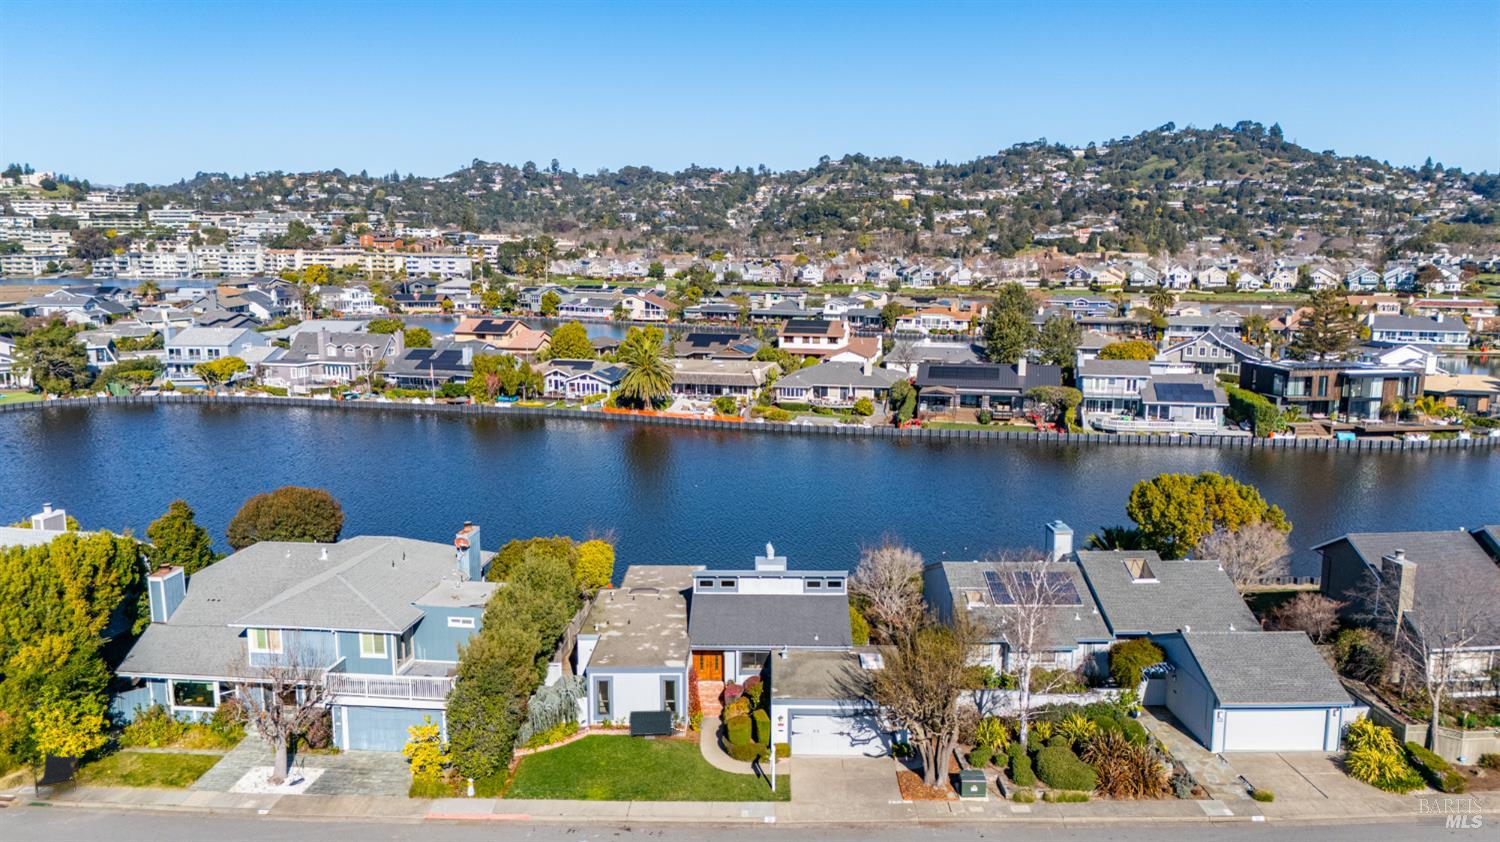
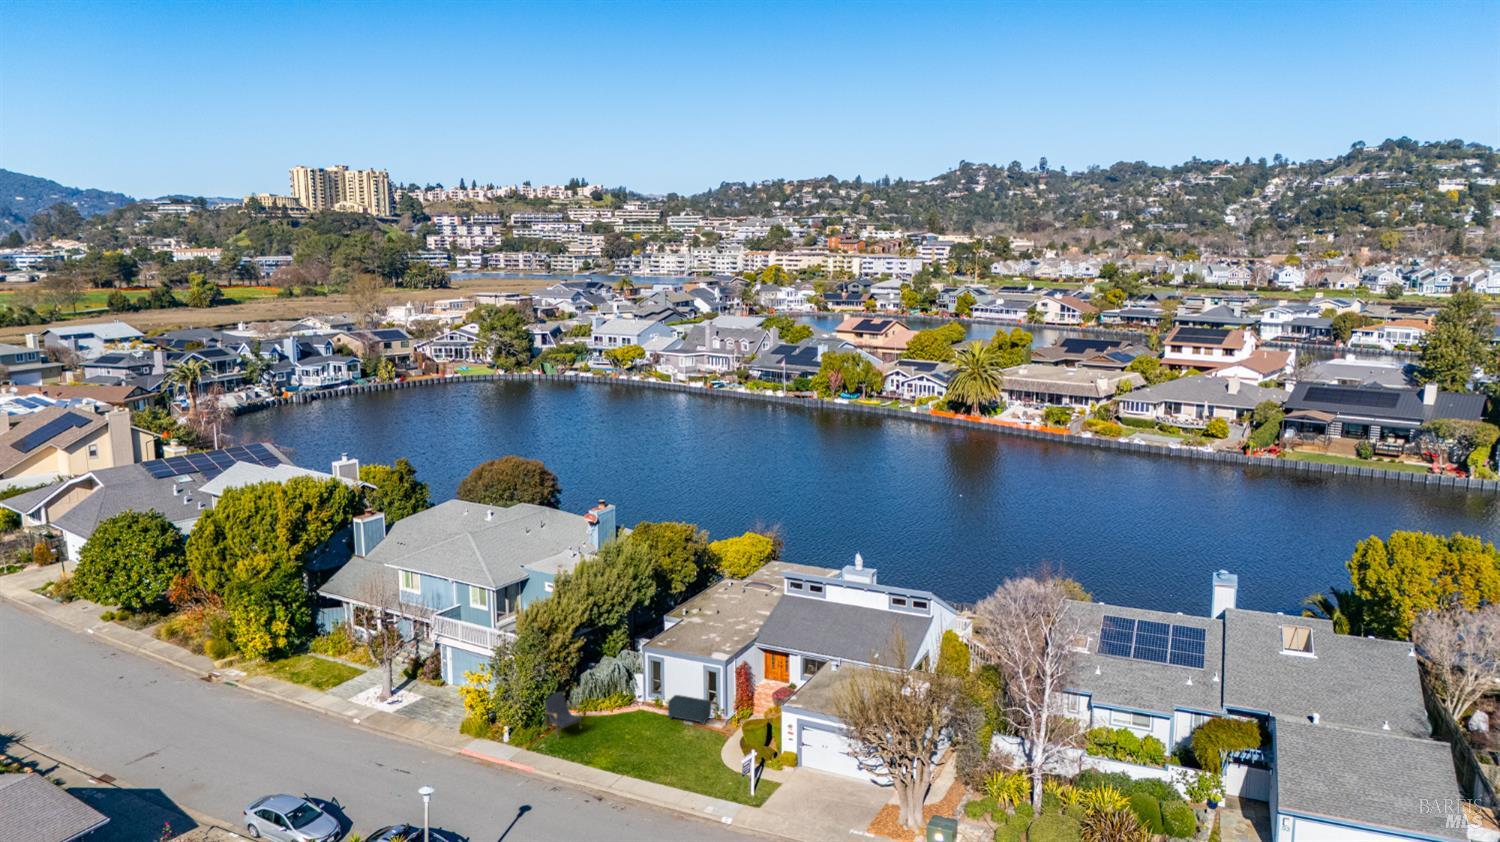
lounge chair: present [33,753,80,796] -> present [545,692,581,737]

